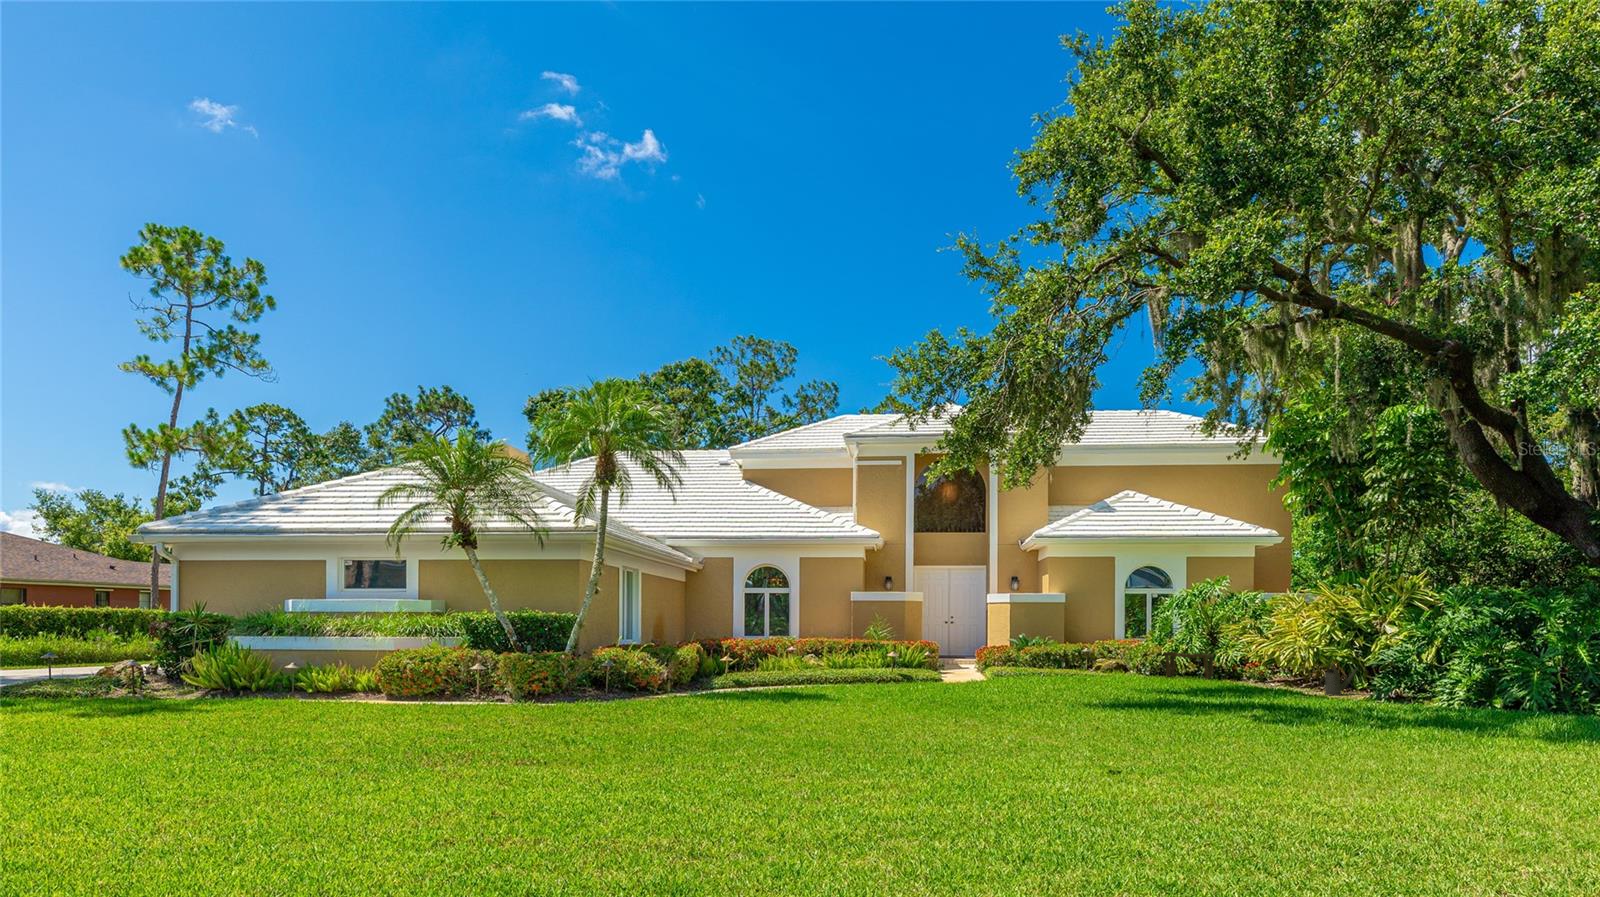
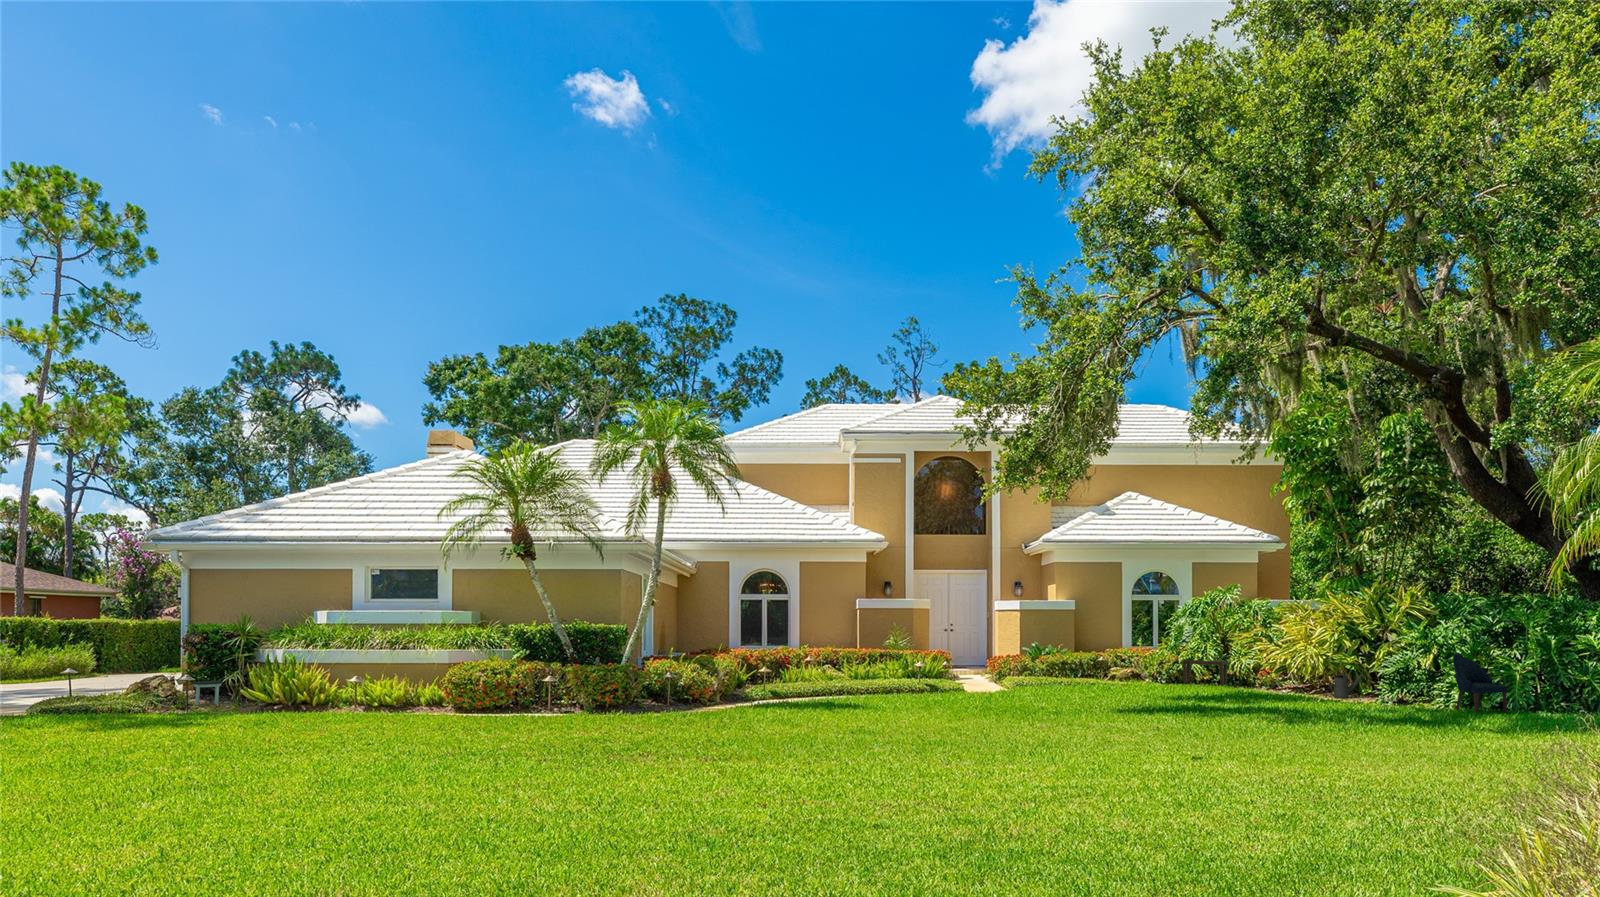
chair: none [1462,645,1532,716] -> present [1453,653,1507,713]
round table: none [145,666,178,689] -> present [192,681,223,705]

